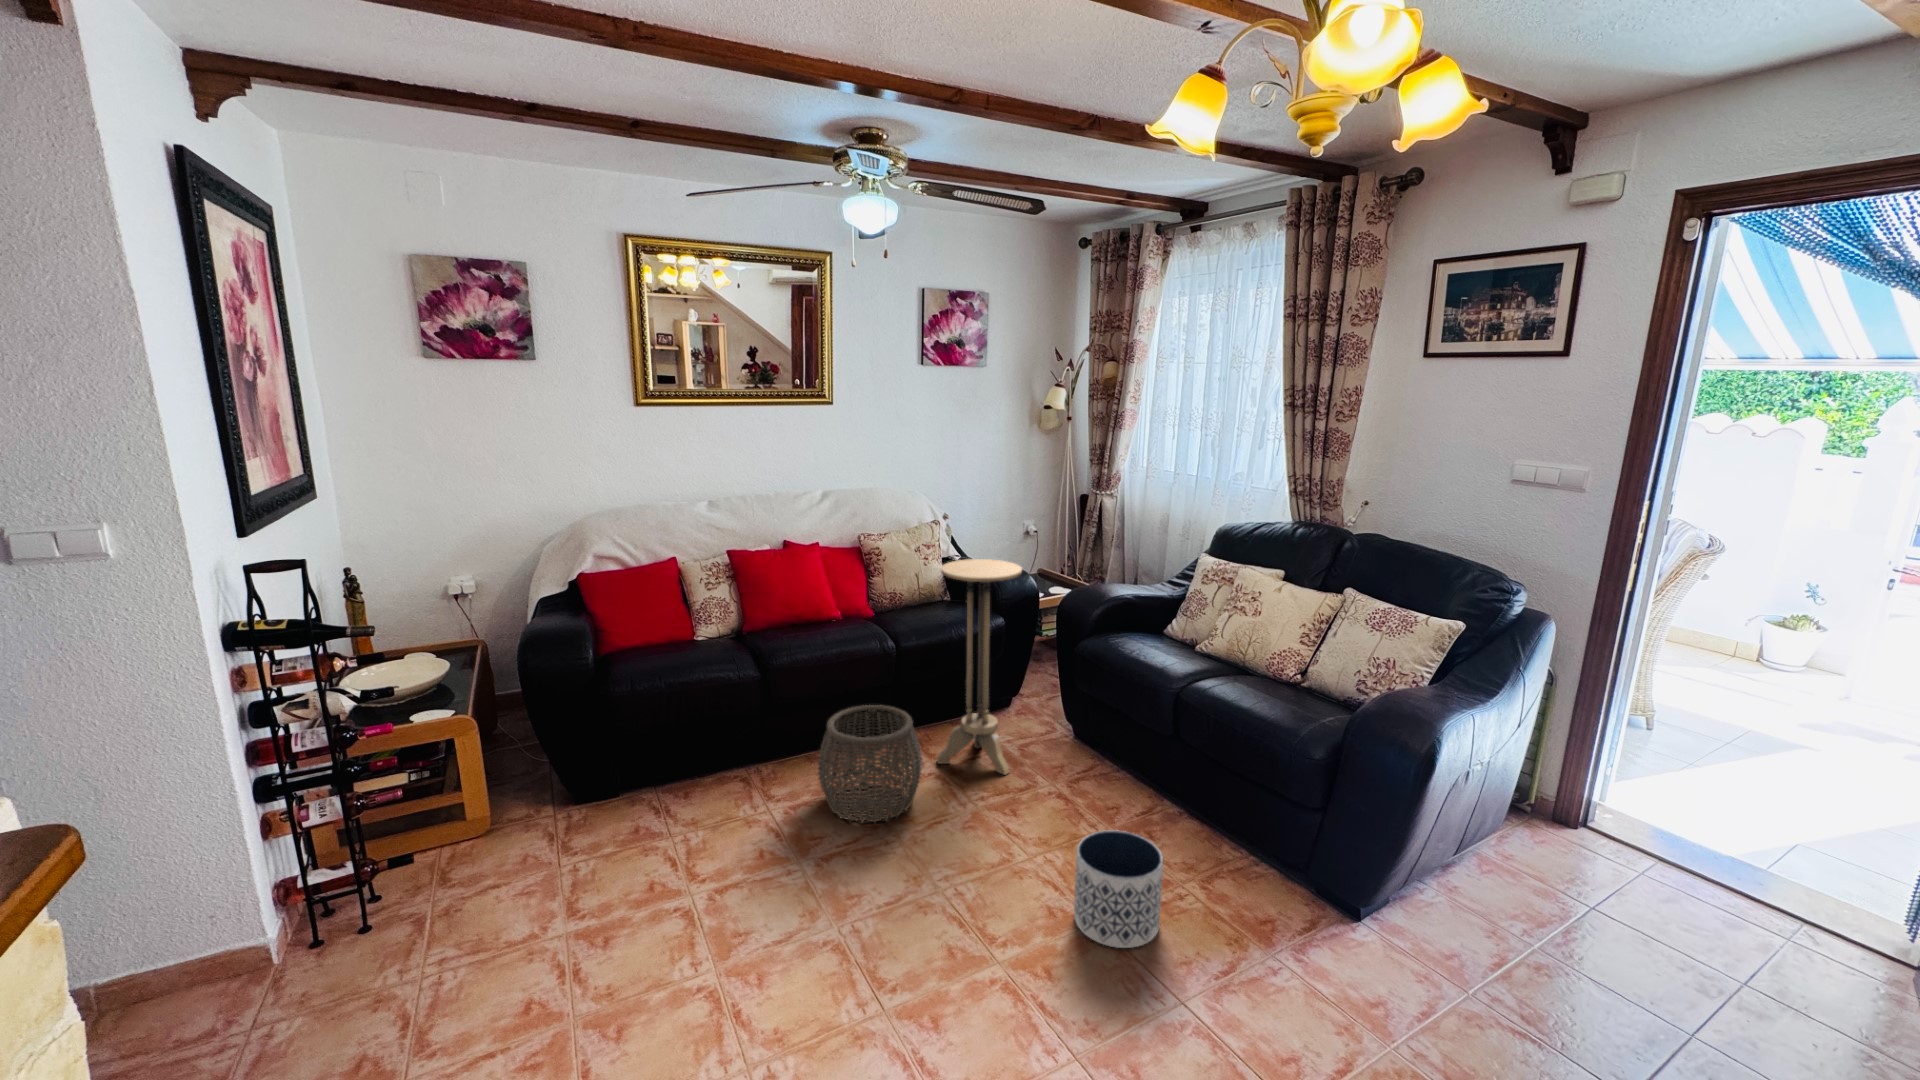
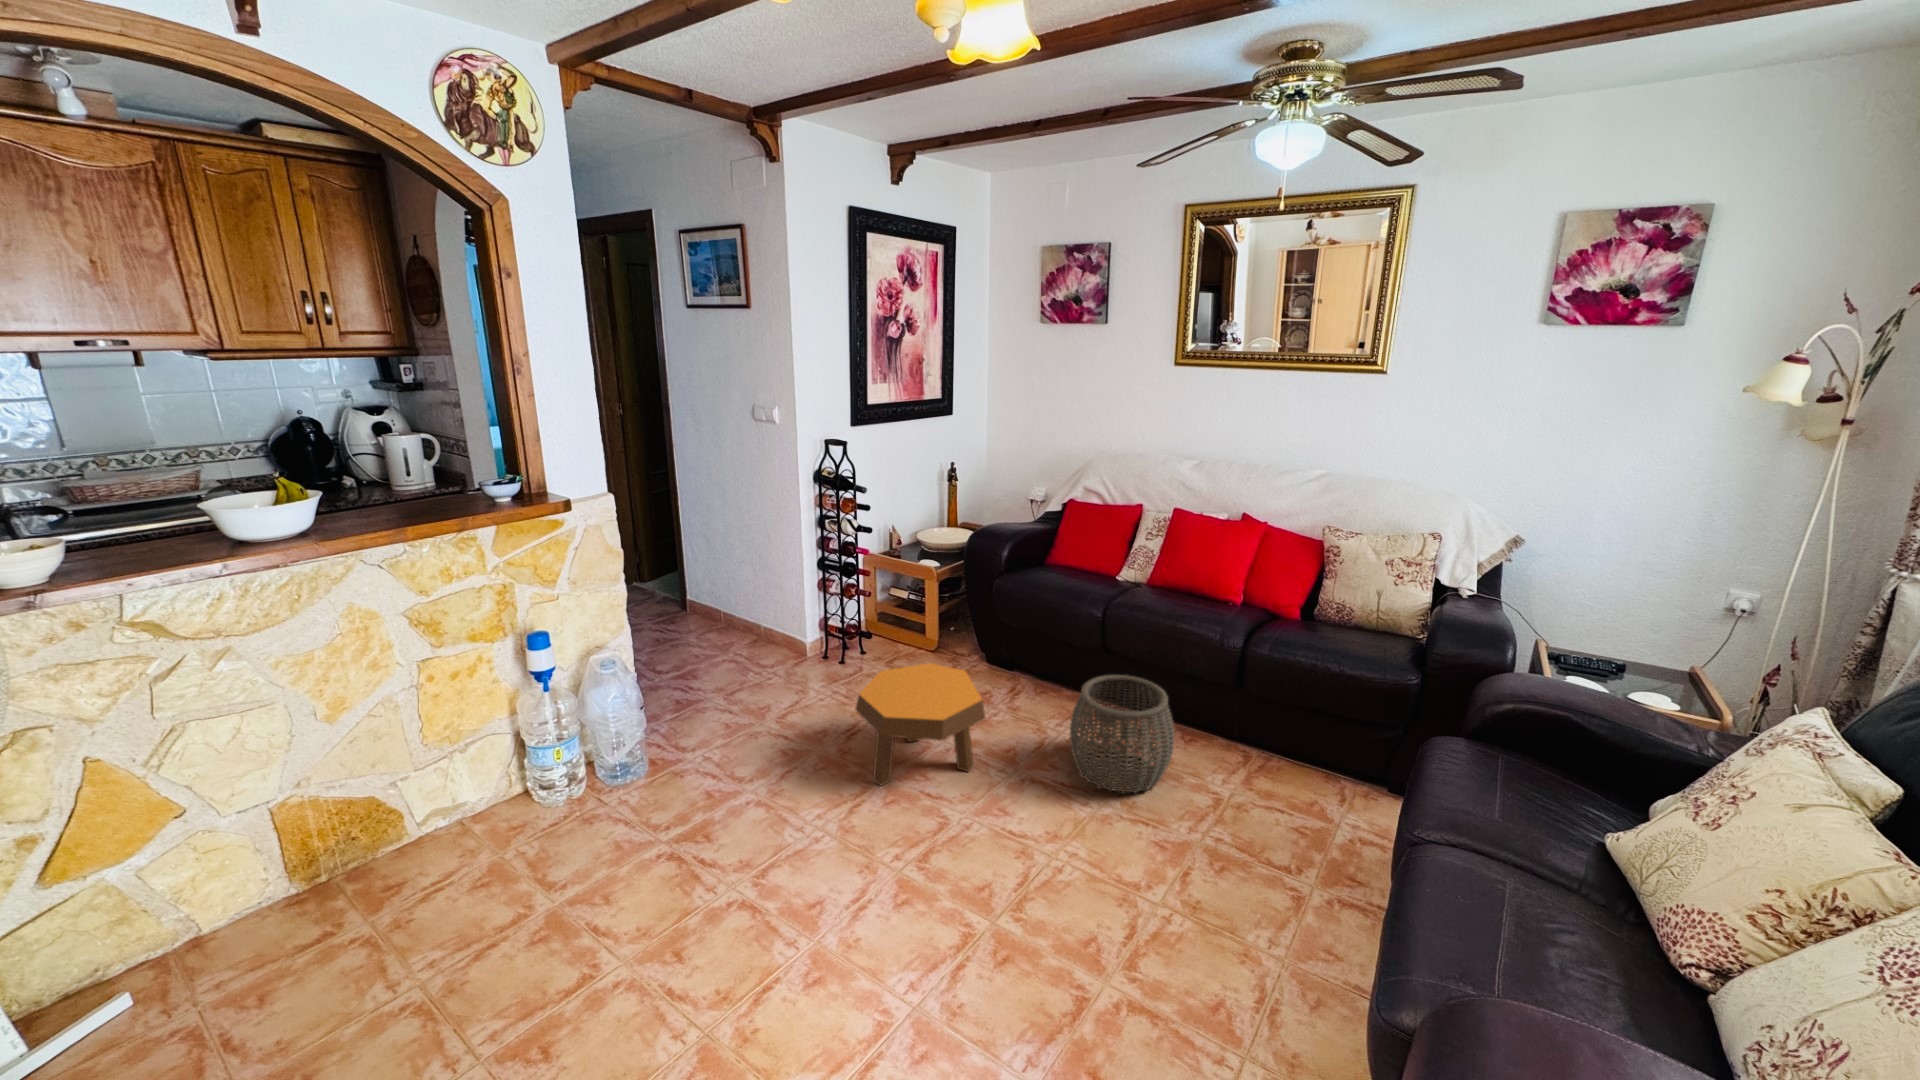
side table: present [937,559,1022,775] -> none [1228,572,1356,842]
footstool: none [627,791,807,972] -> present [856,663,985,785]
planter: present [1074,830,1163,948] -> none [1019,884,1123,1032]

